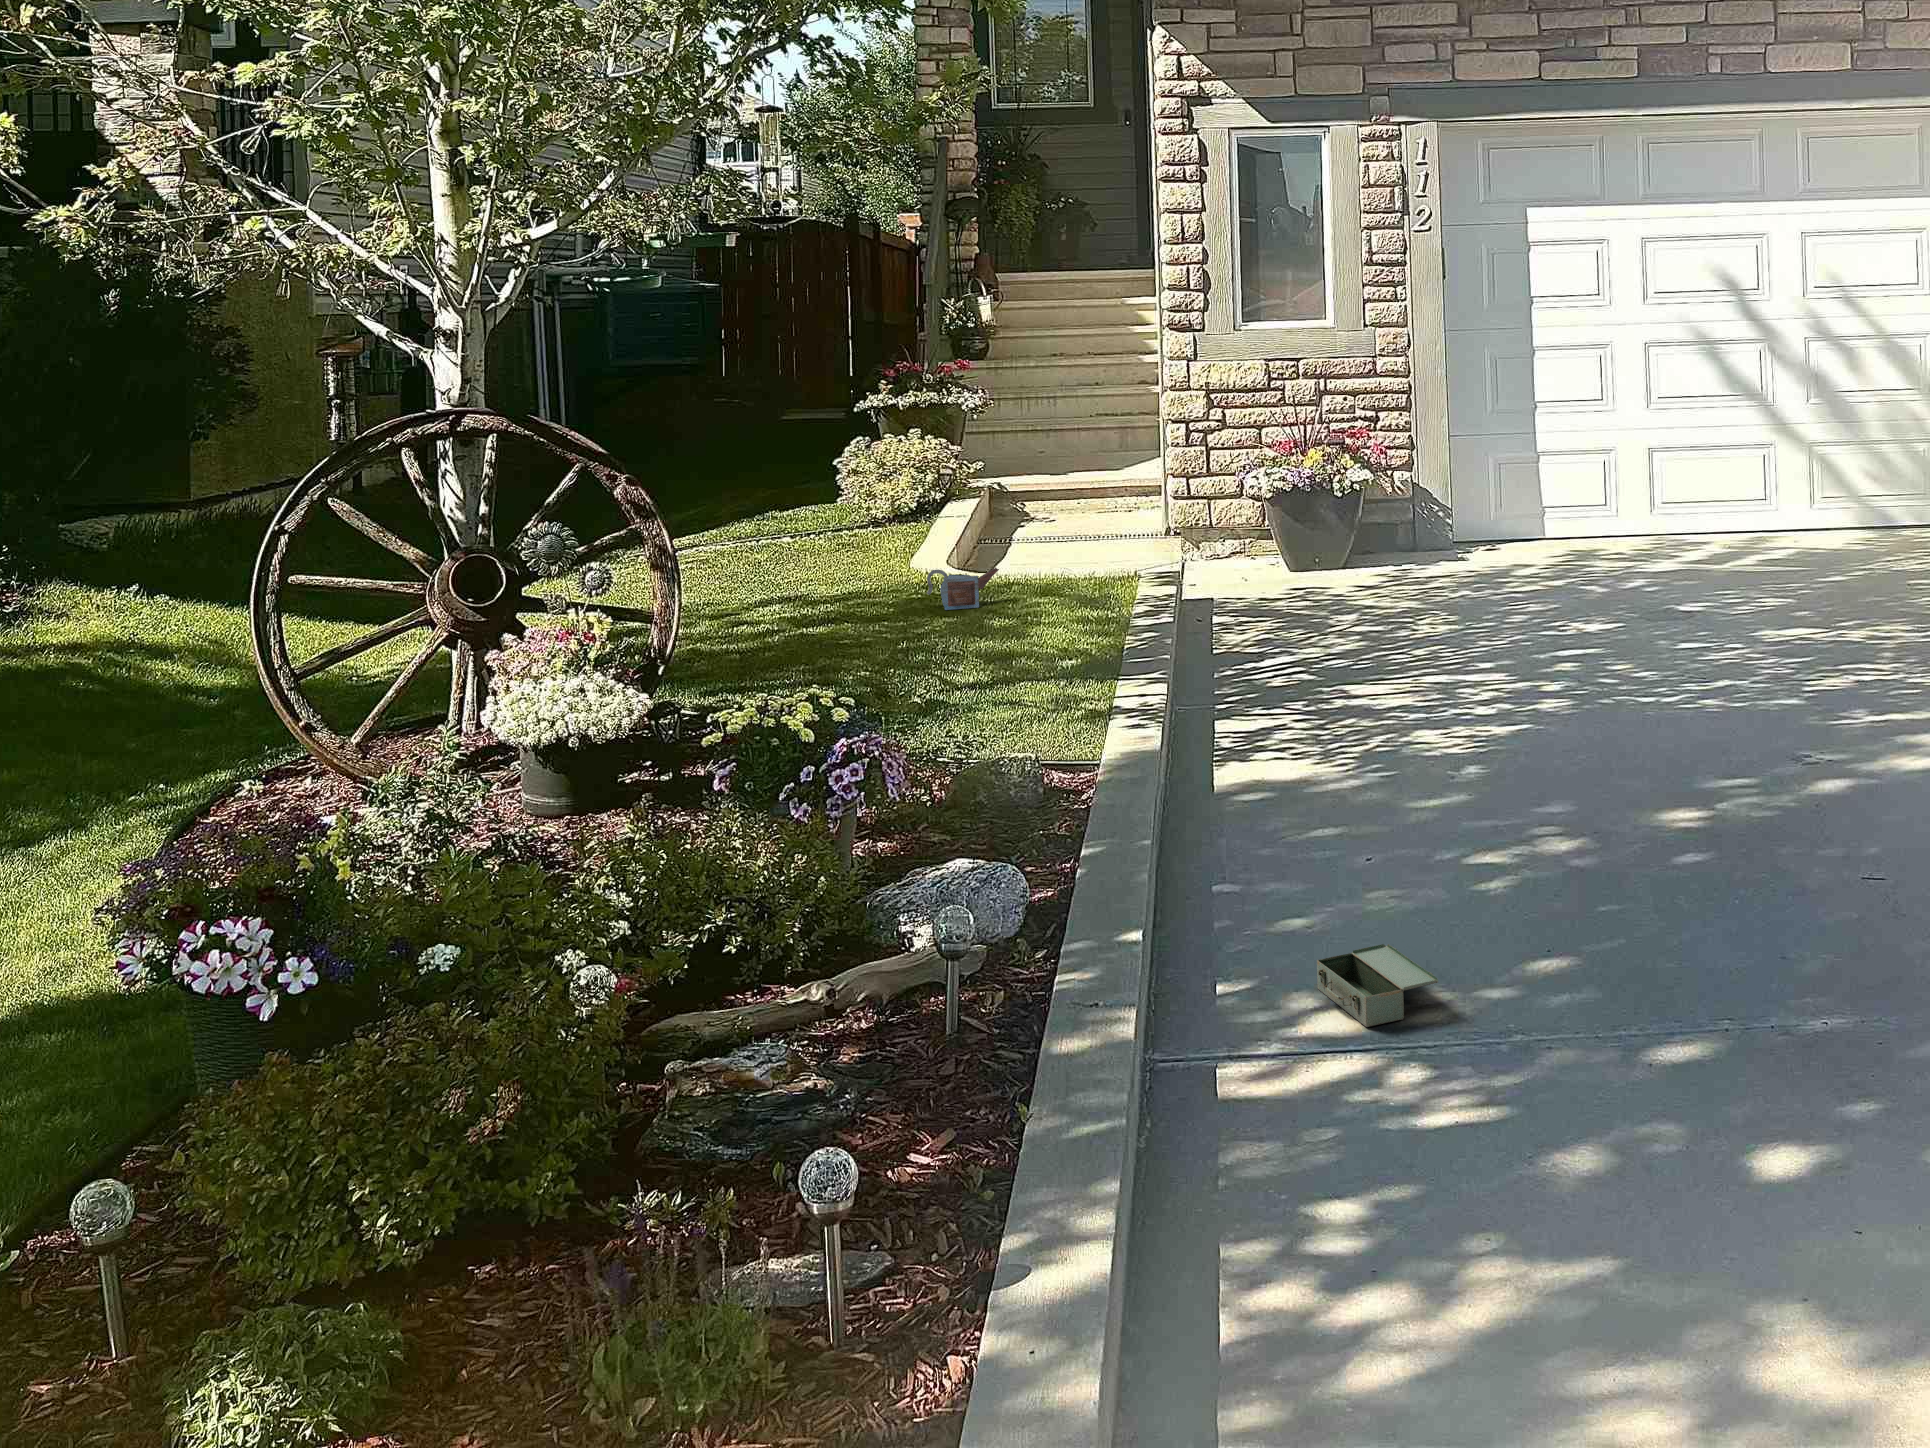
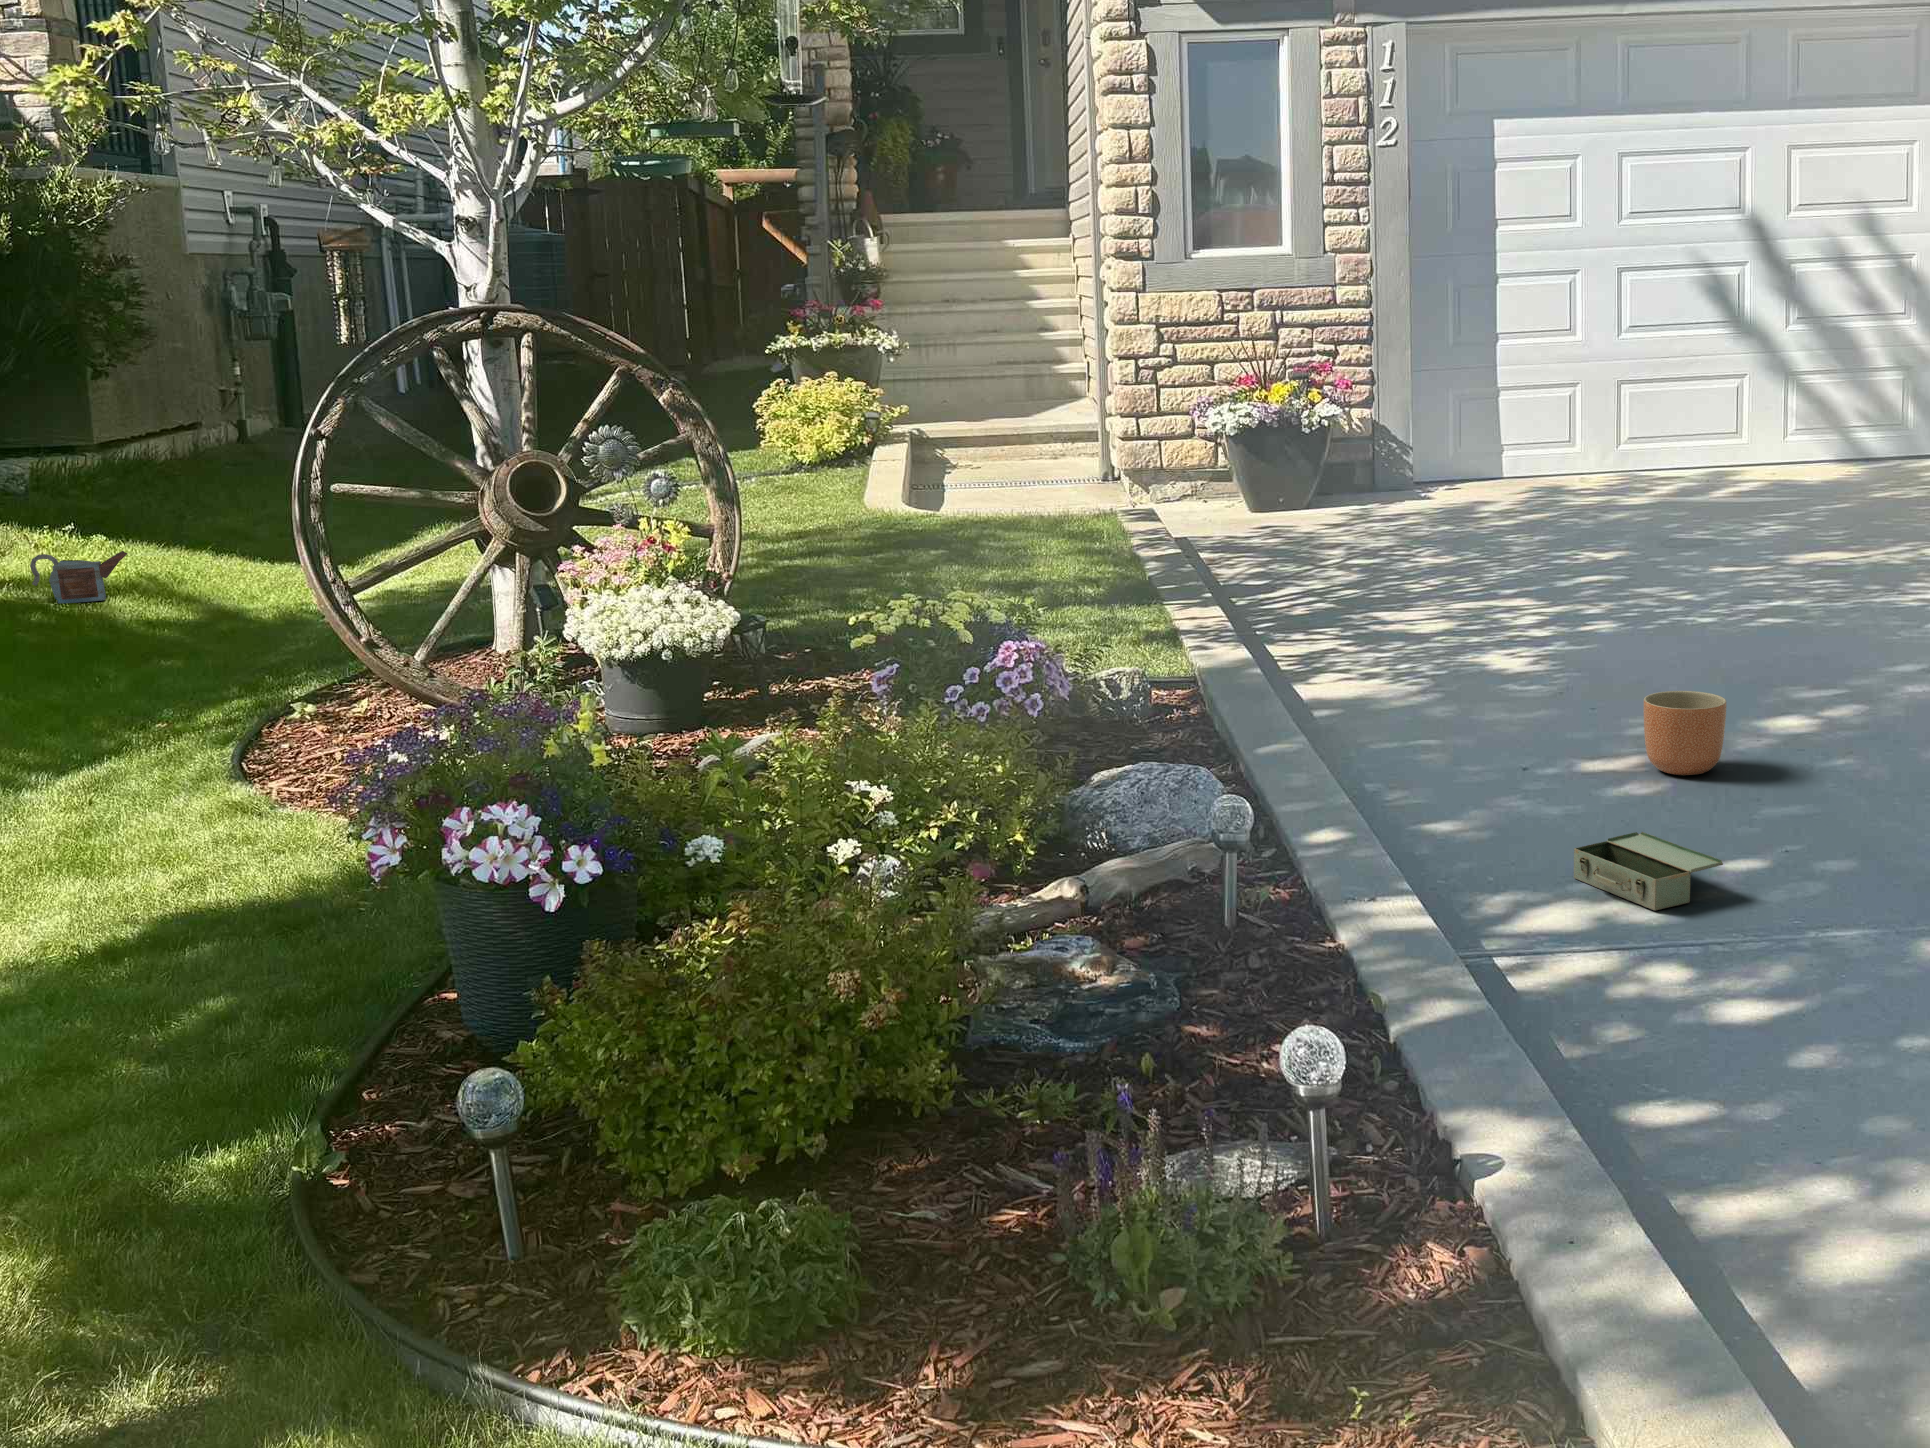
watering can: present [927,568,999,610] -> present [30,551,127,603]
planter: none [1456,794,1530,877] -> present [1644,691,1726,775]

